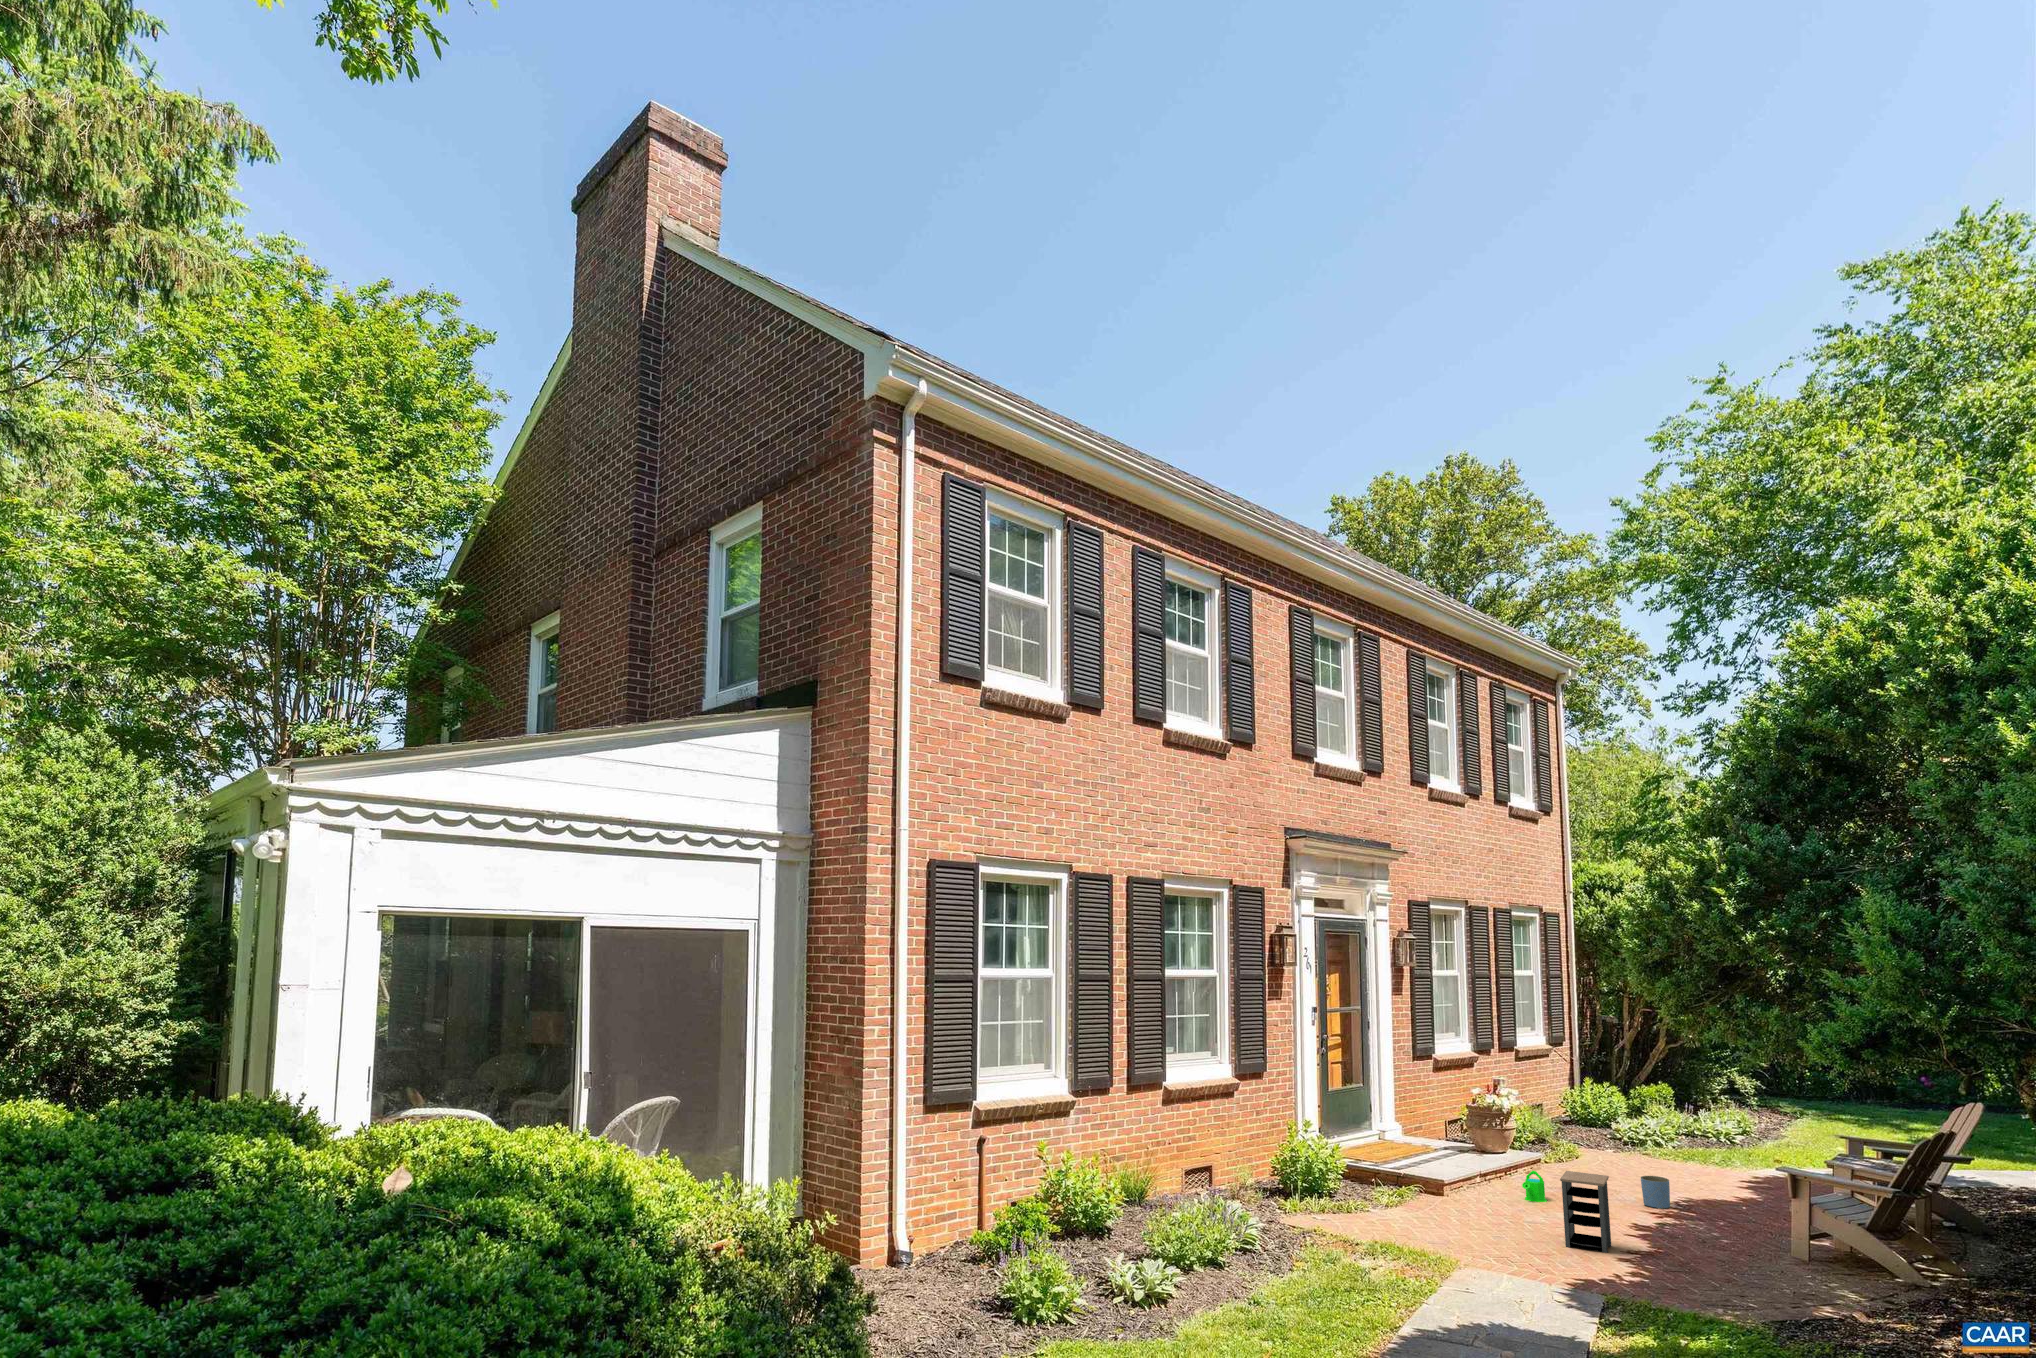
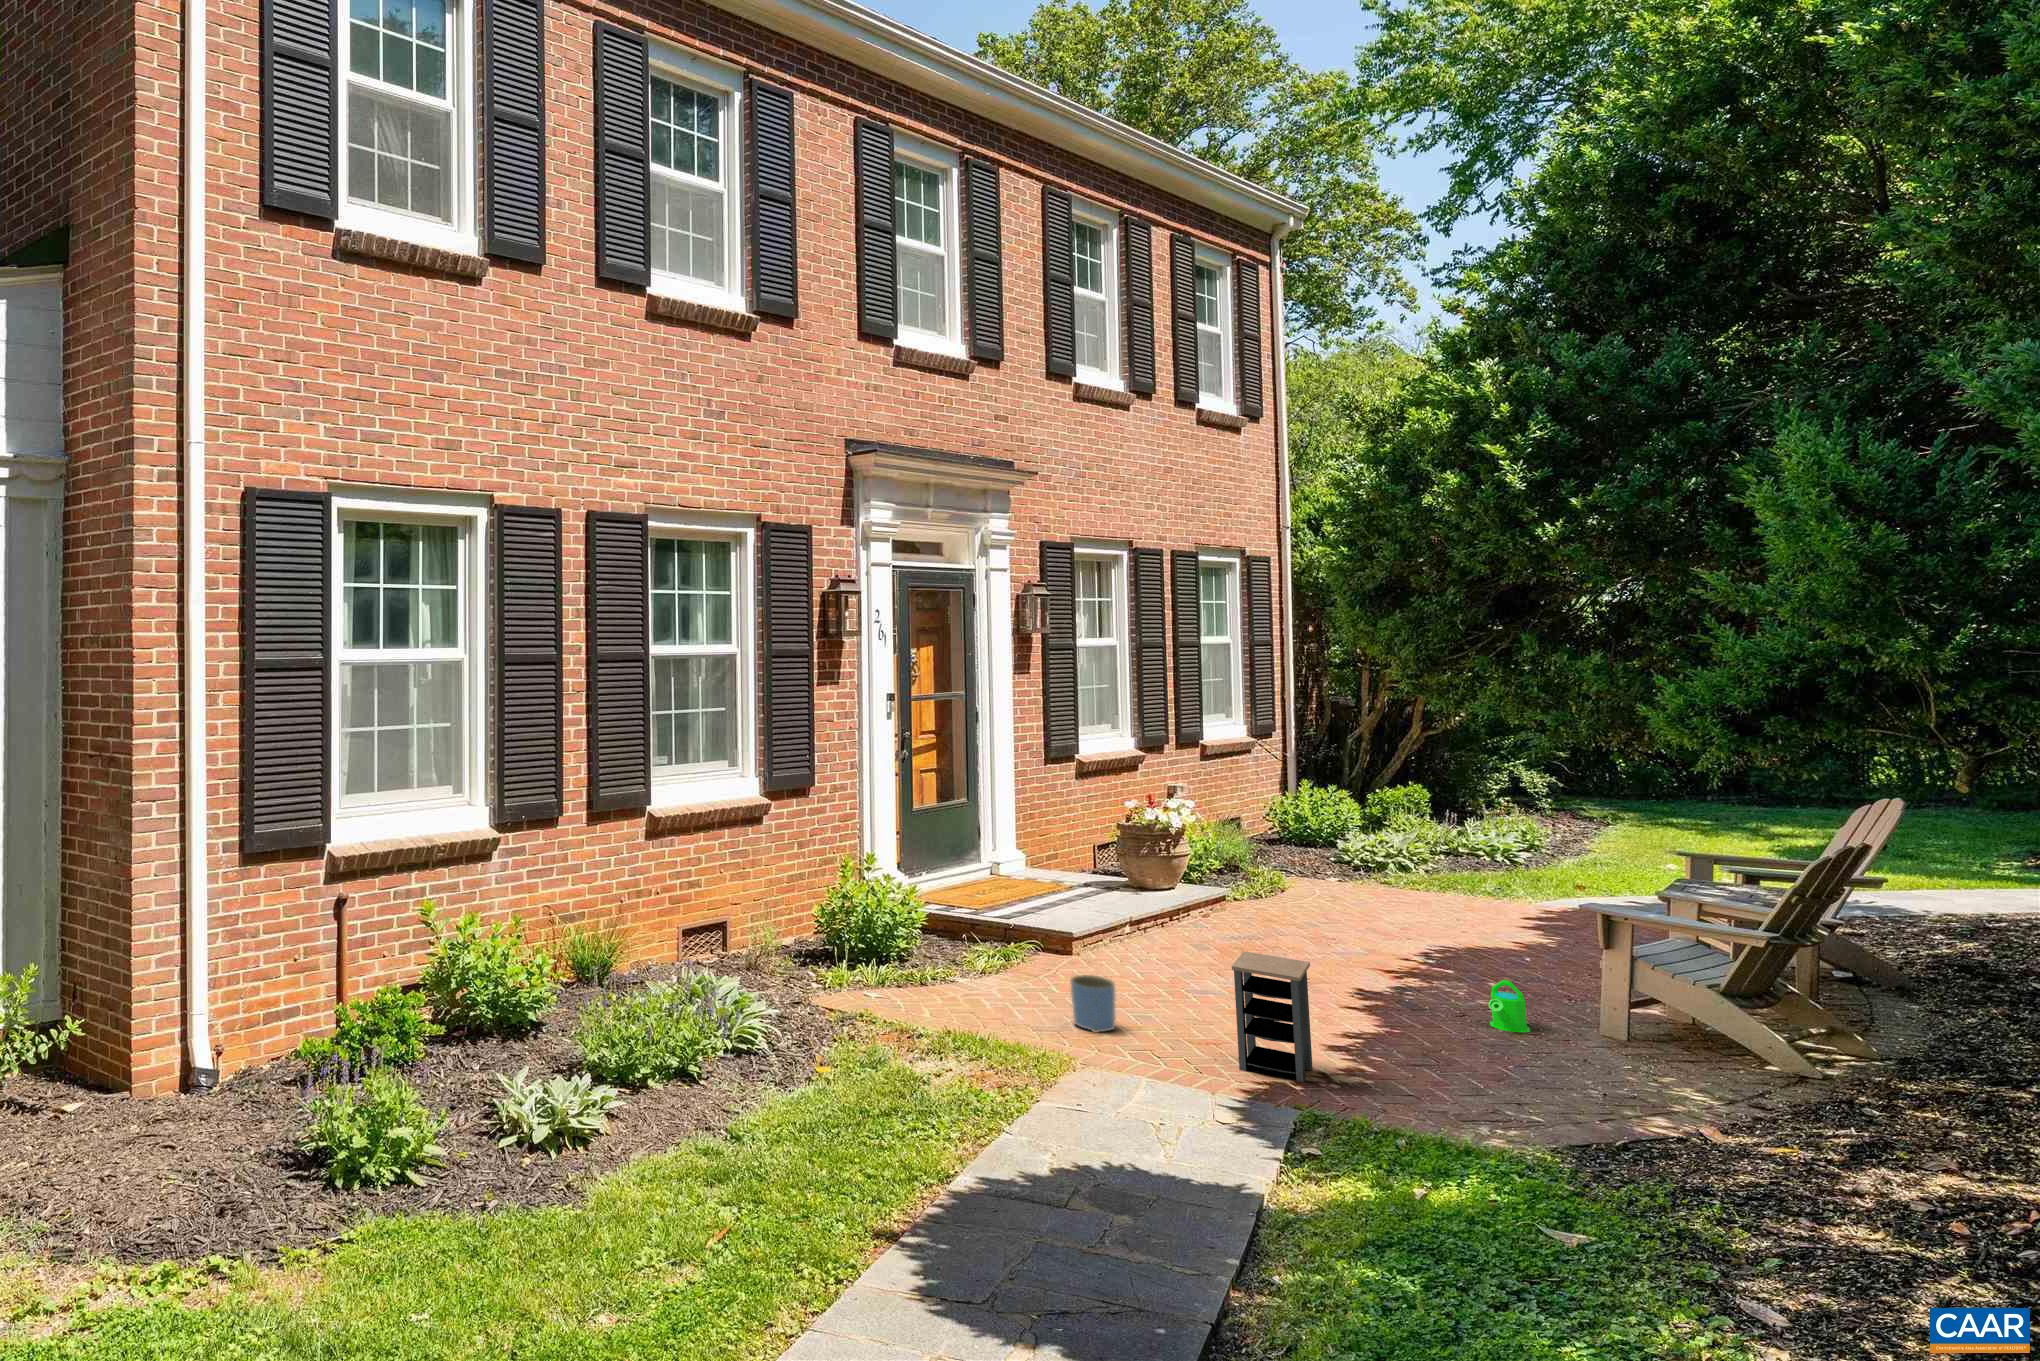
watering can: present [1522,1171,1547,1202] -> present [1488,980,1530,1032]
planter: present [1641,1176,1670,1209] -> present [1071,975,1115,1032]

